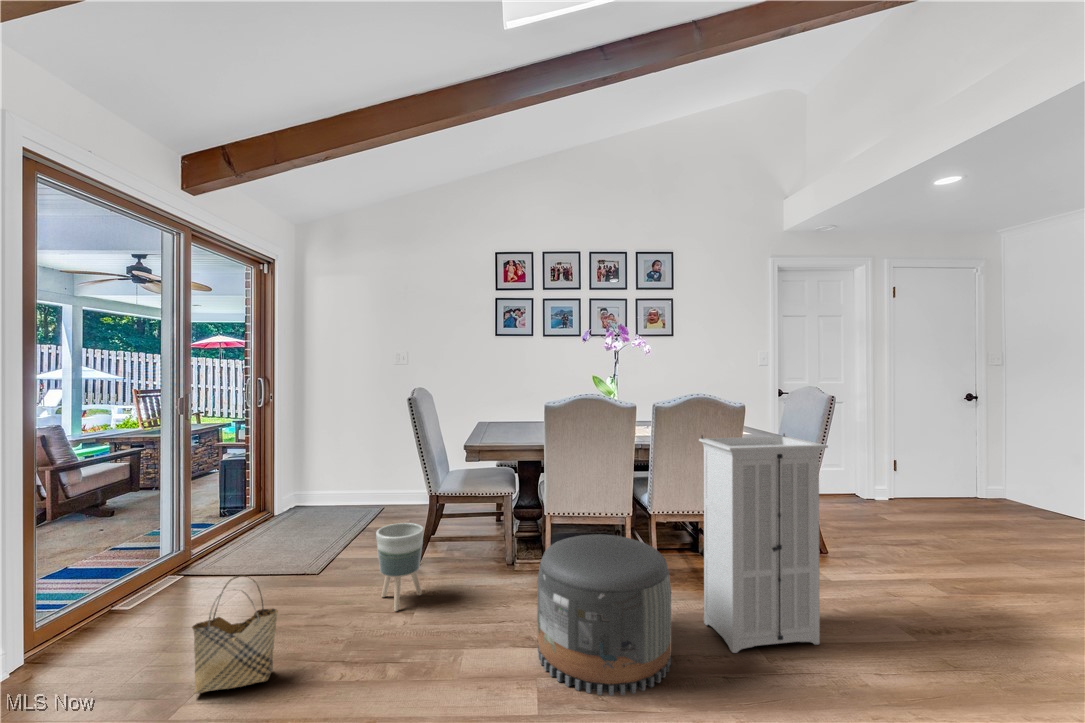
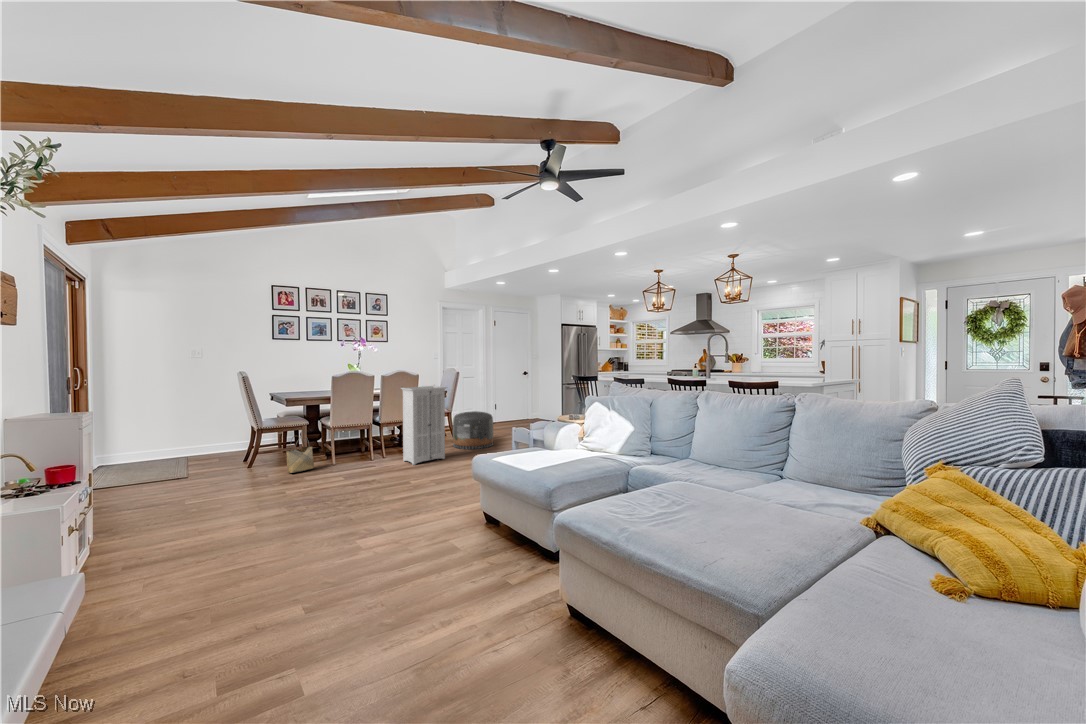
planter: present [376,523,424,611] -> none [234,441,263,481]
pouf: present [537,534,671,696] -> present [453,411,493,449]
woven basket: present [192,575,278,694] -> present [286,436,314,473]

